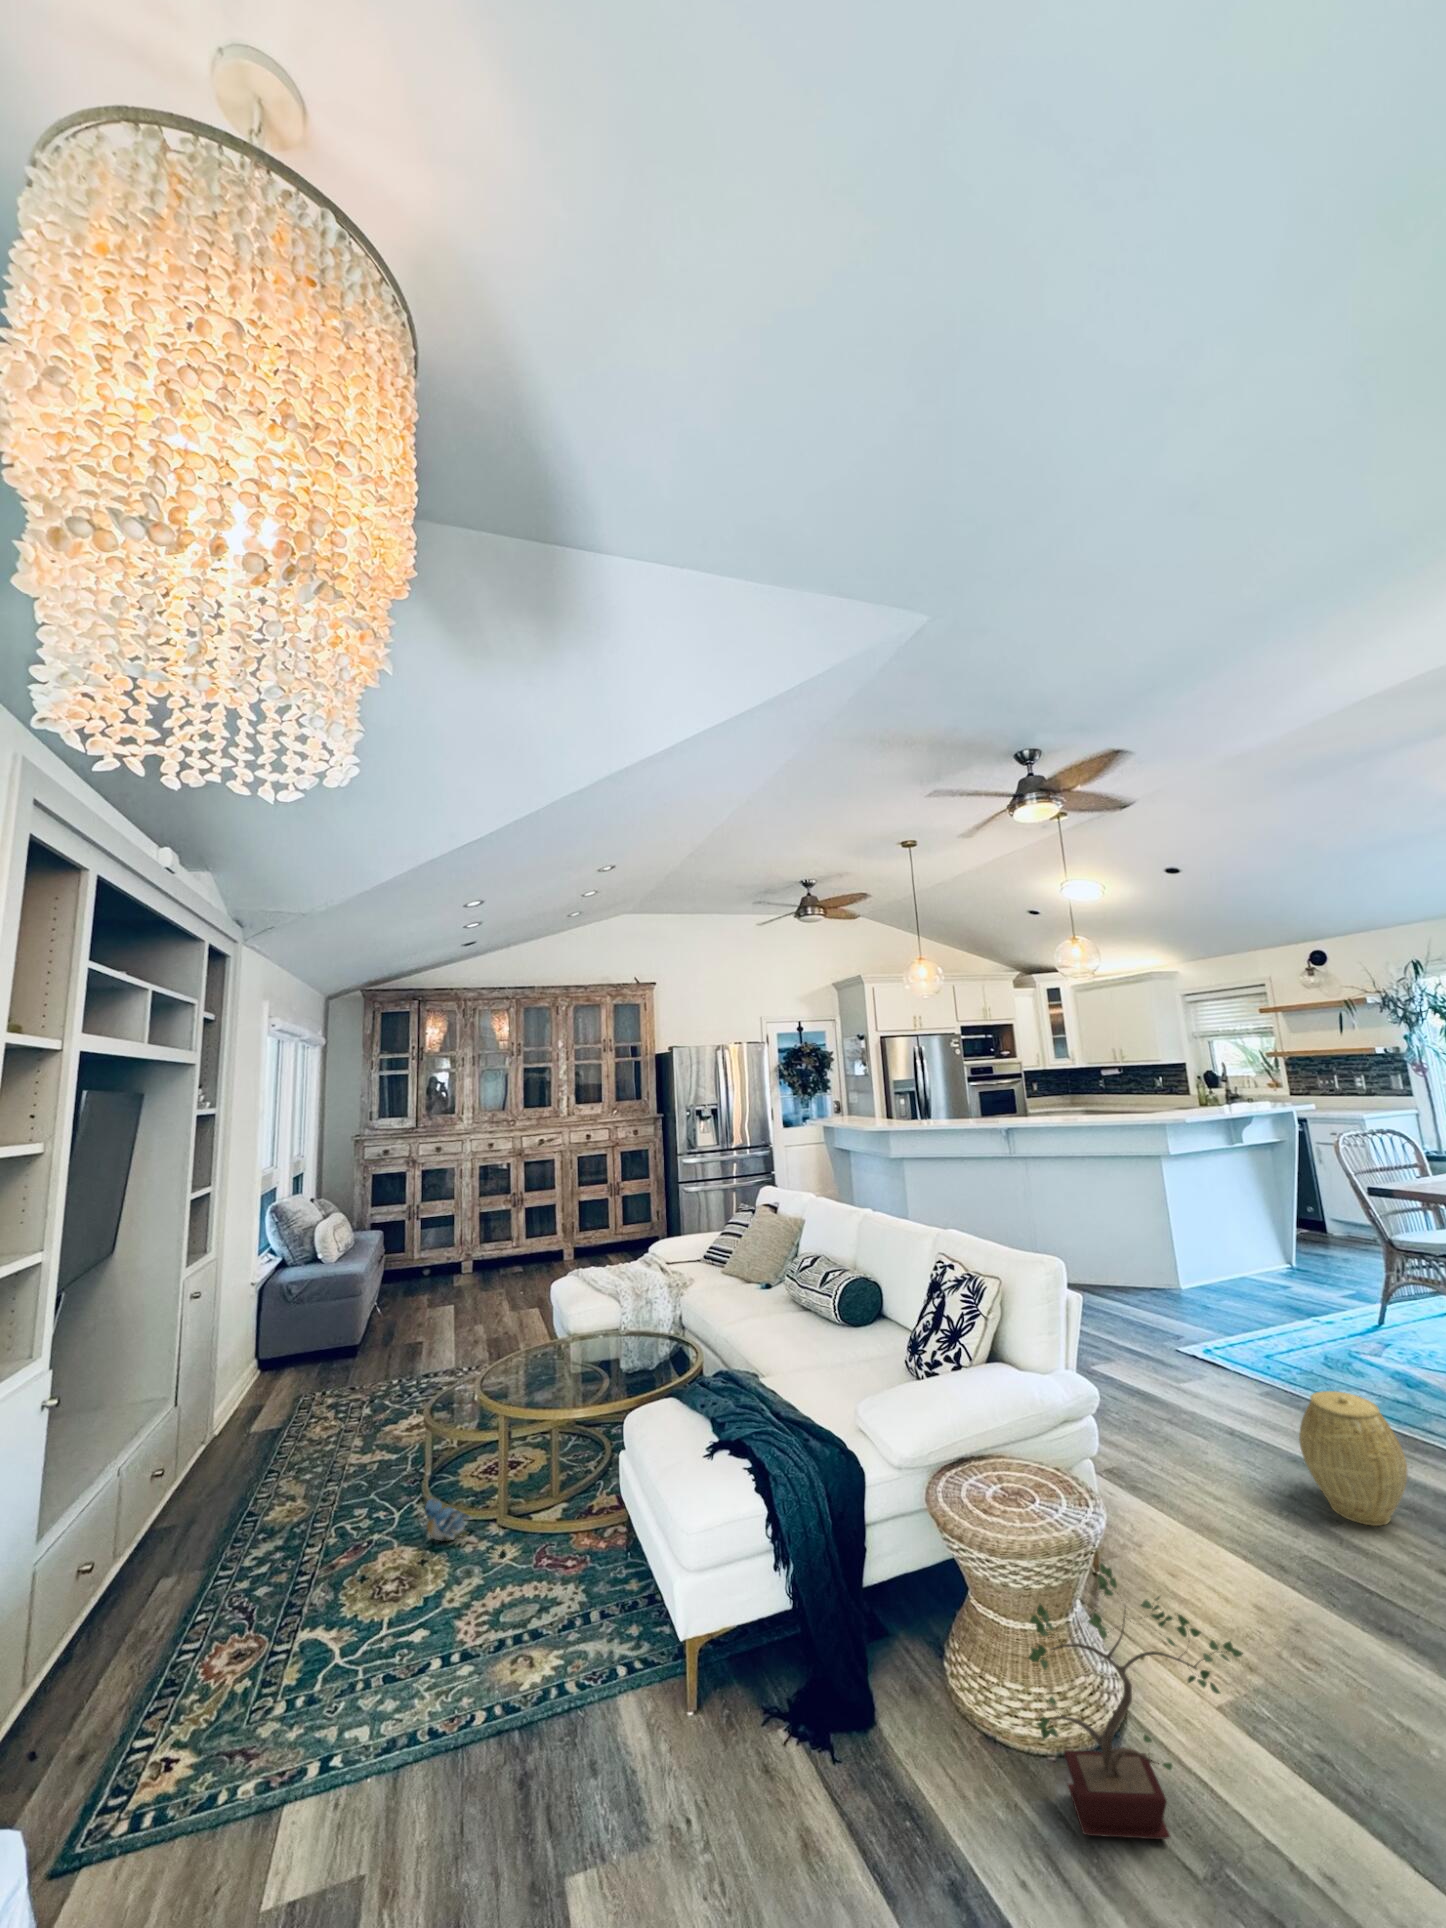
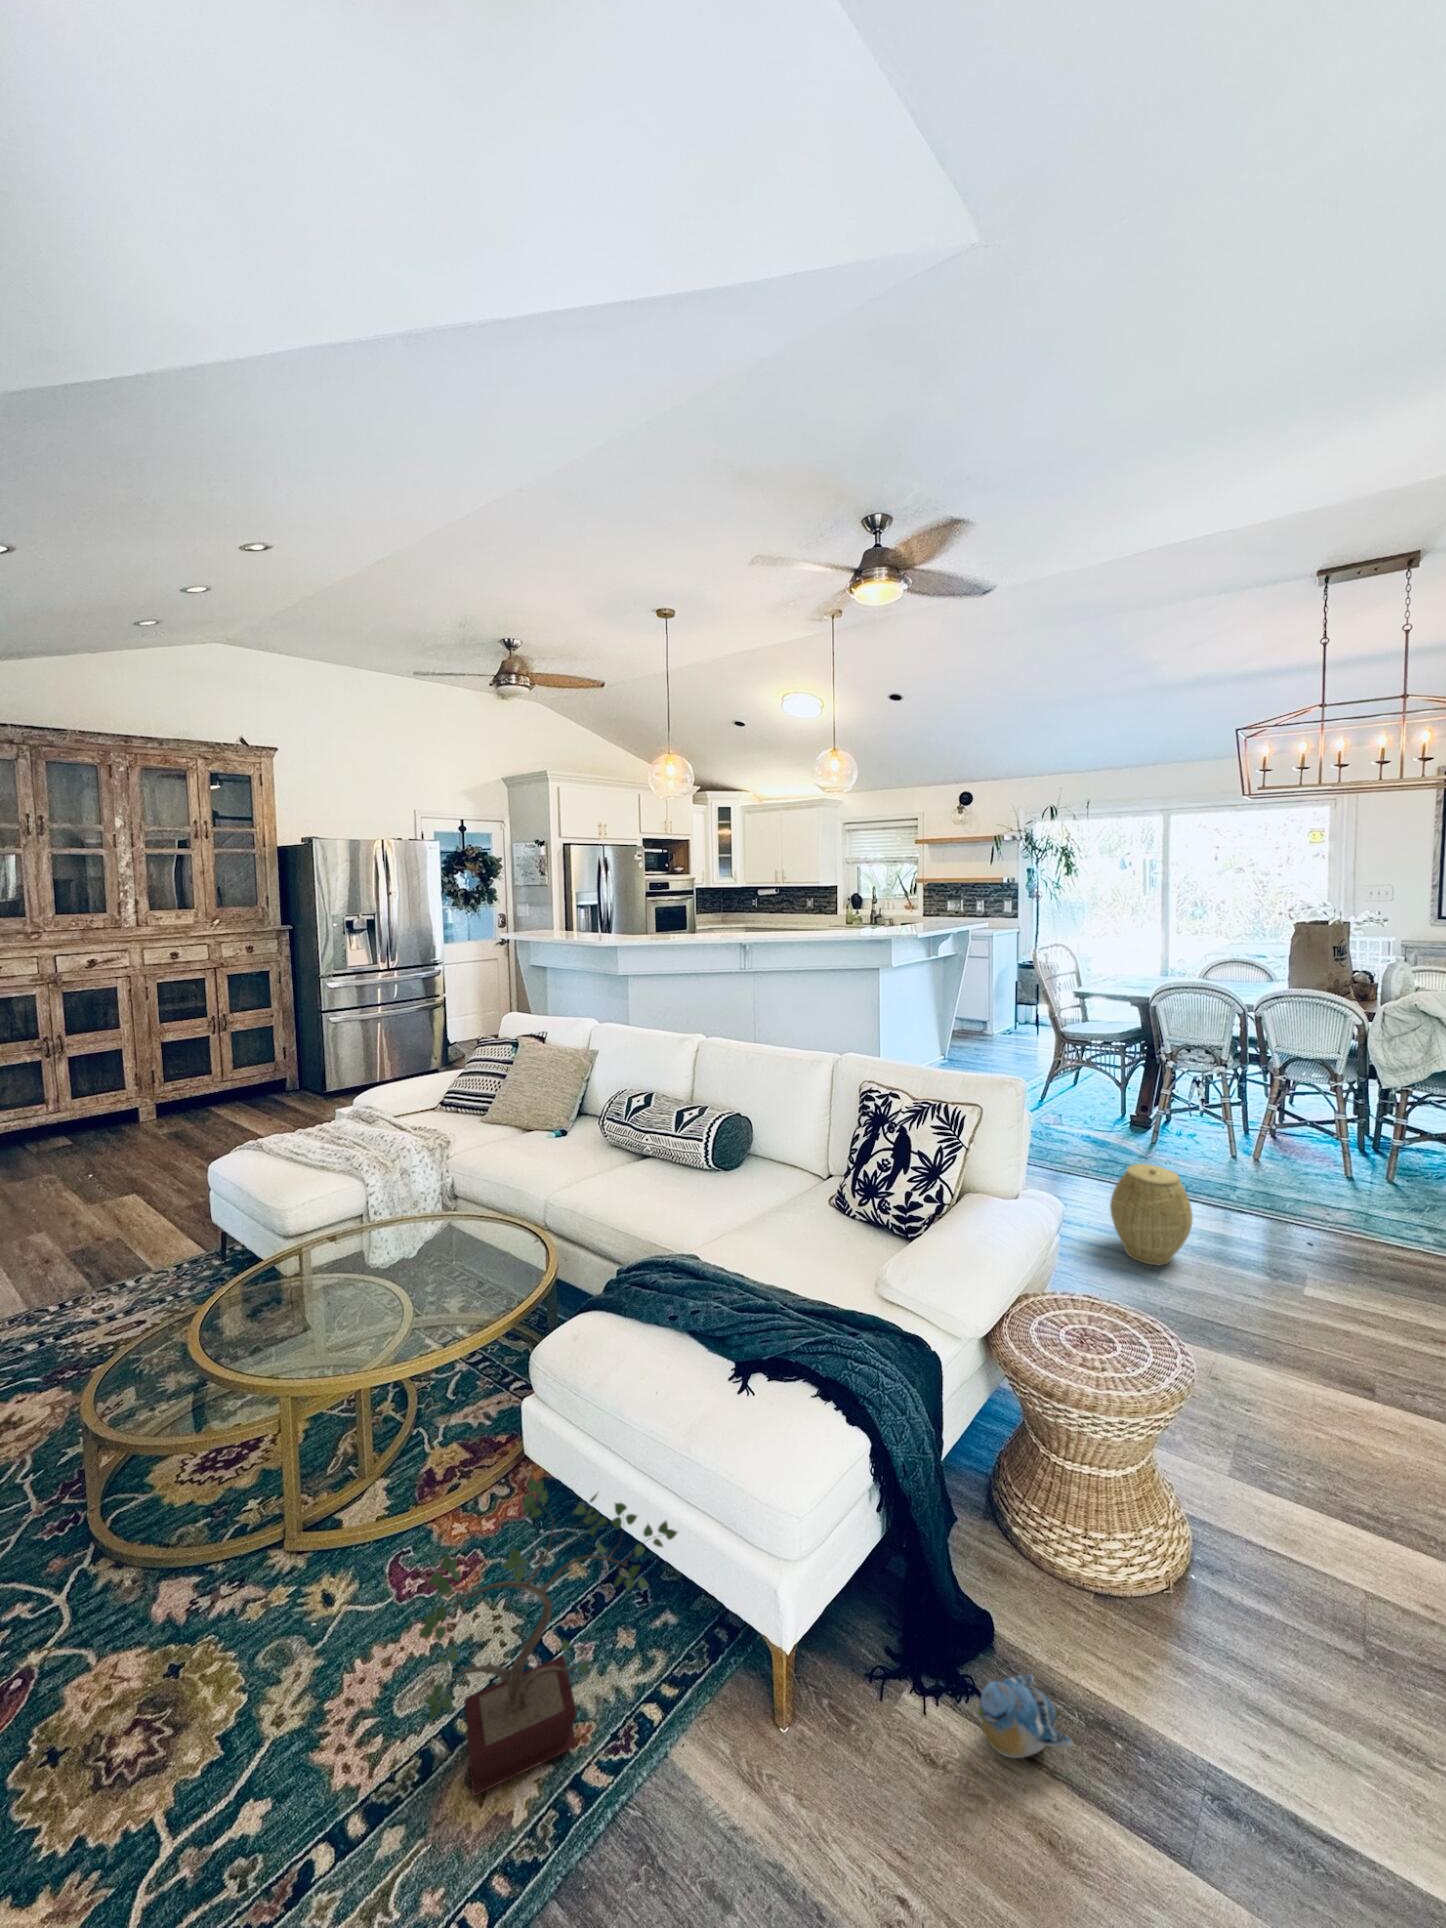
plush toy: present [425,1499,472,1541] -> present [979,1674,1073,1758]
potted plant: present [1029,1562,1243,1839] -> present [419,1478,677,1796]

